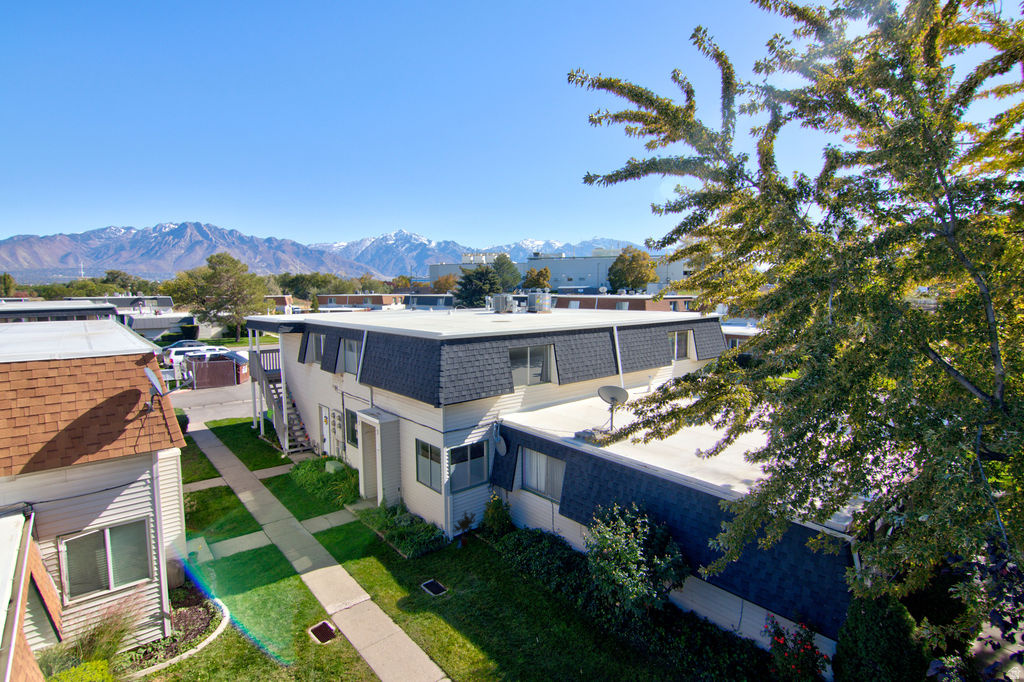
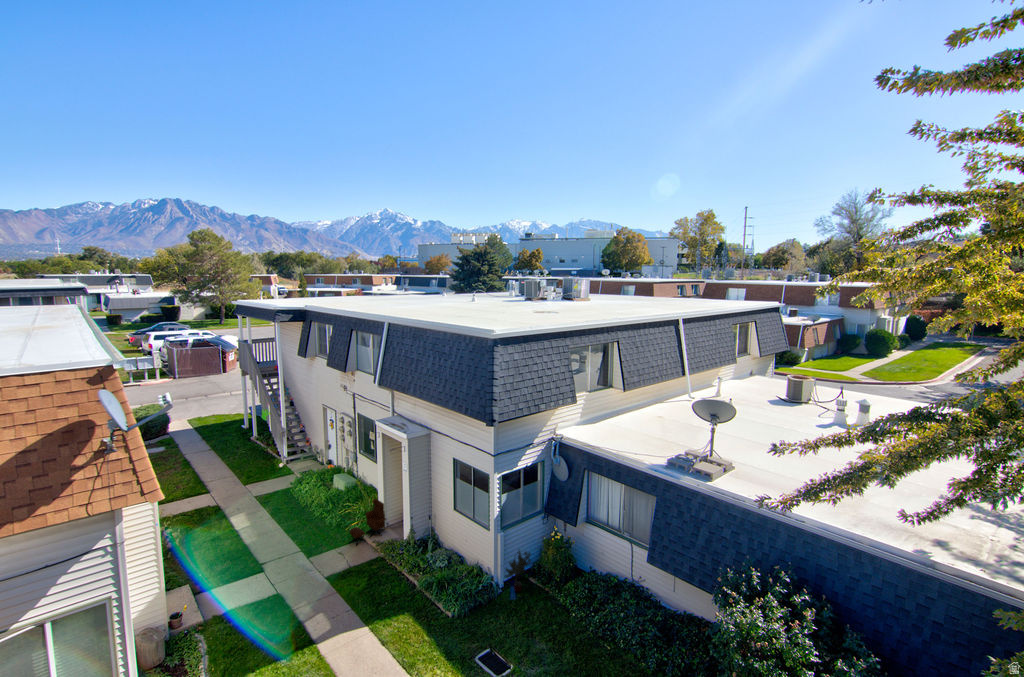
lounge chair: none [333,477,365,514] -> present [349,499,386,545]

